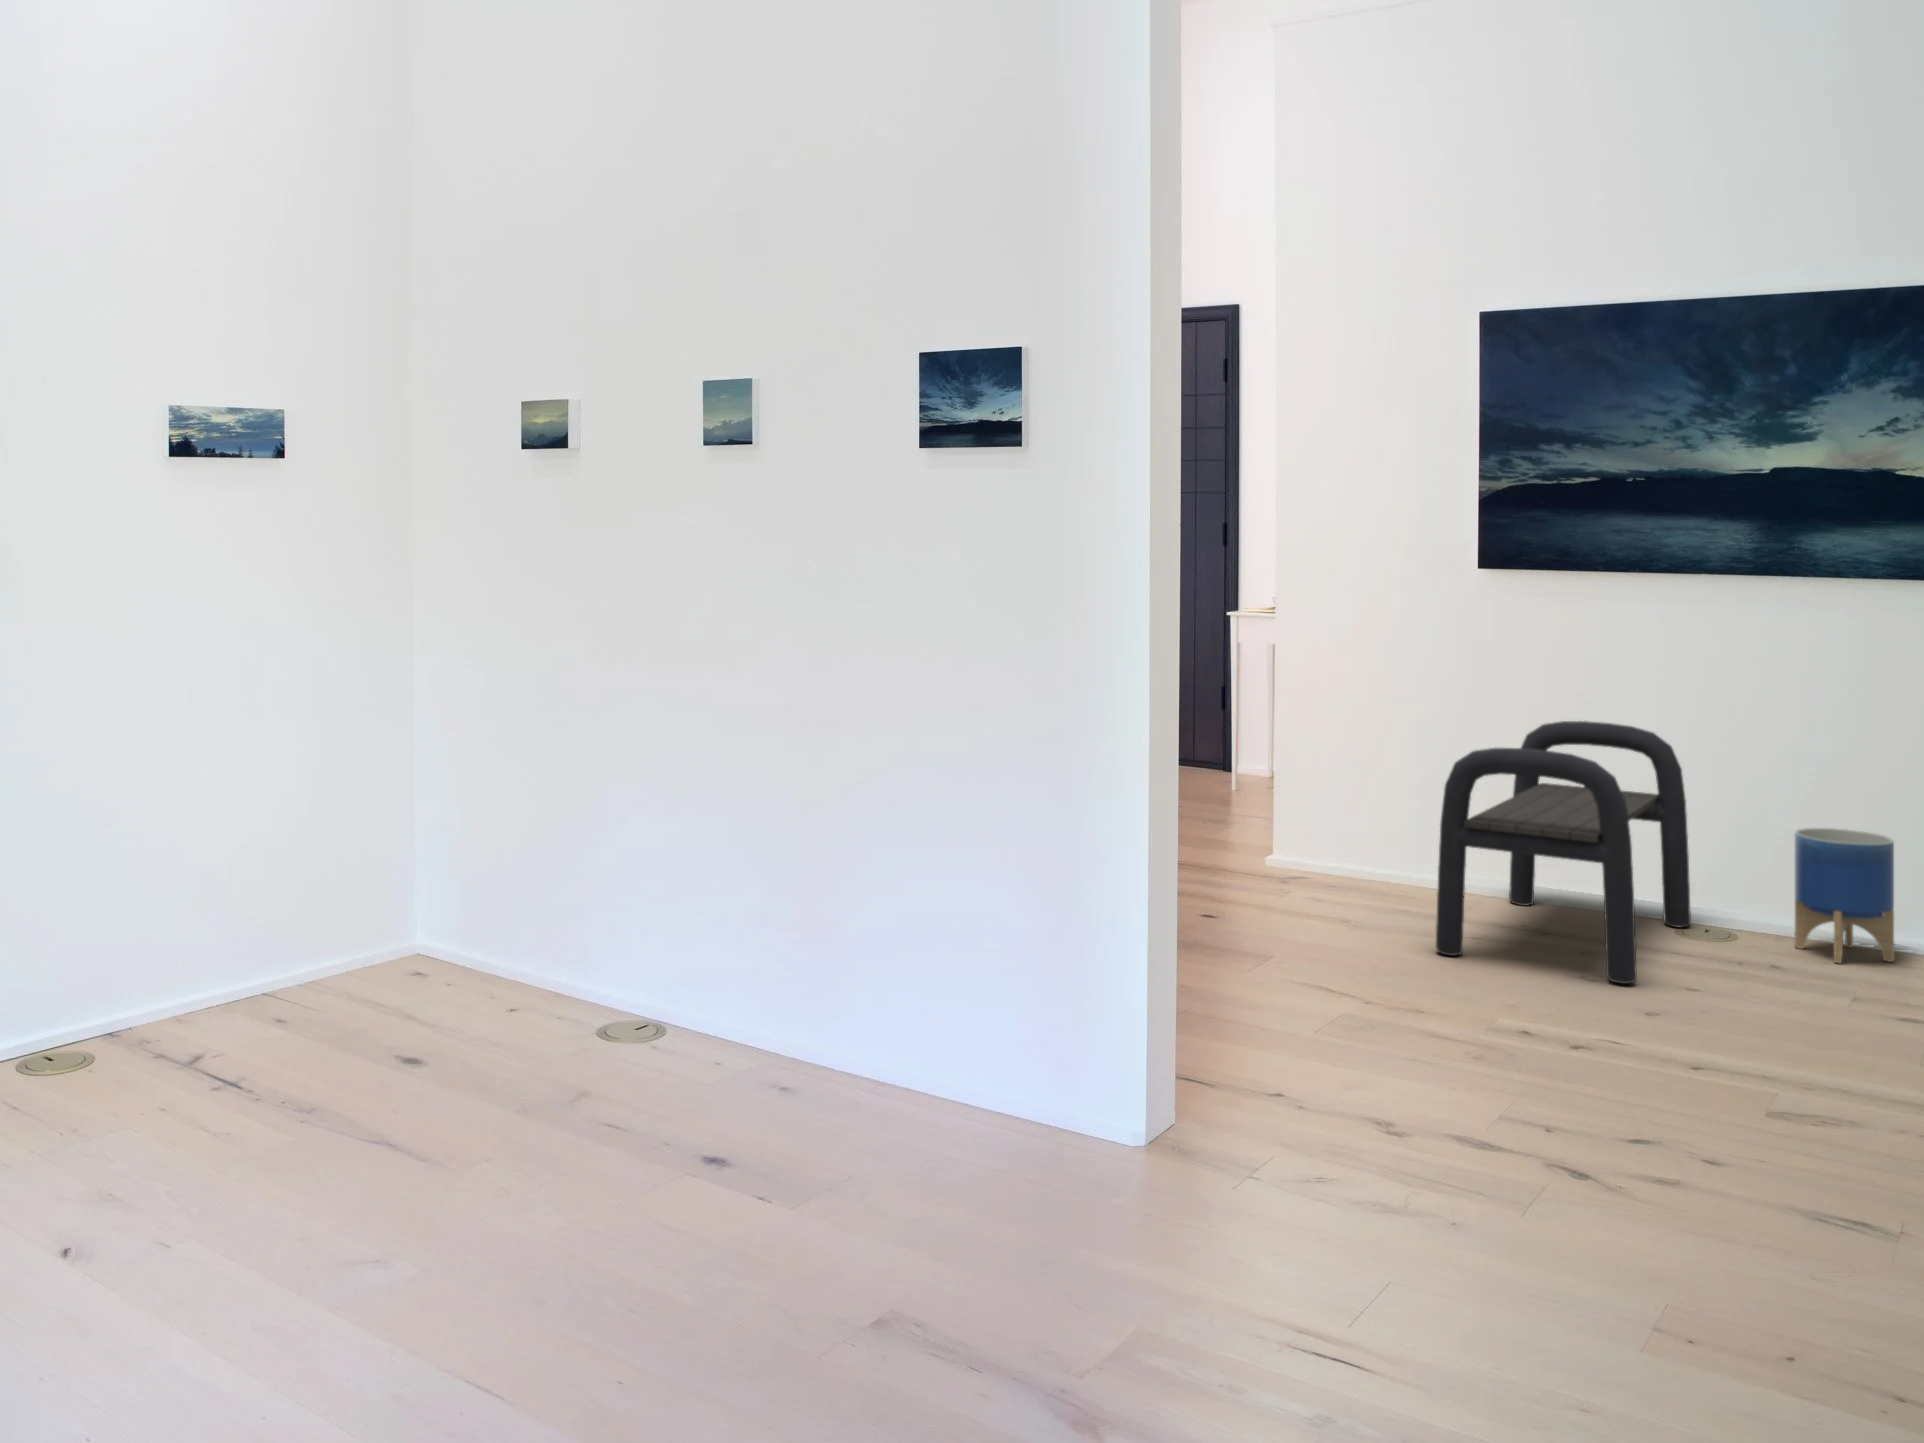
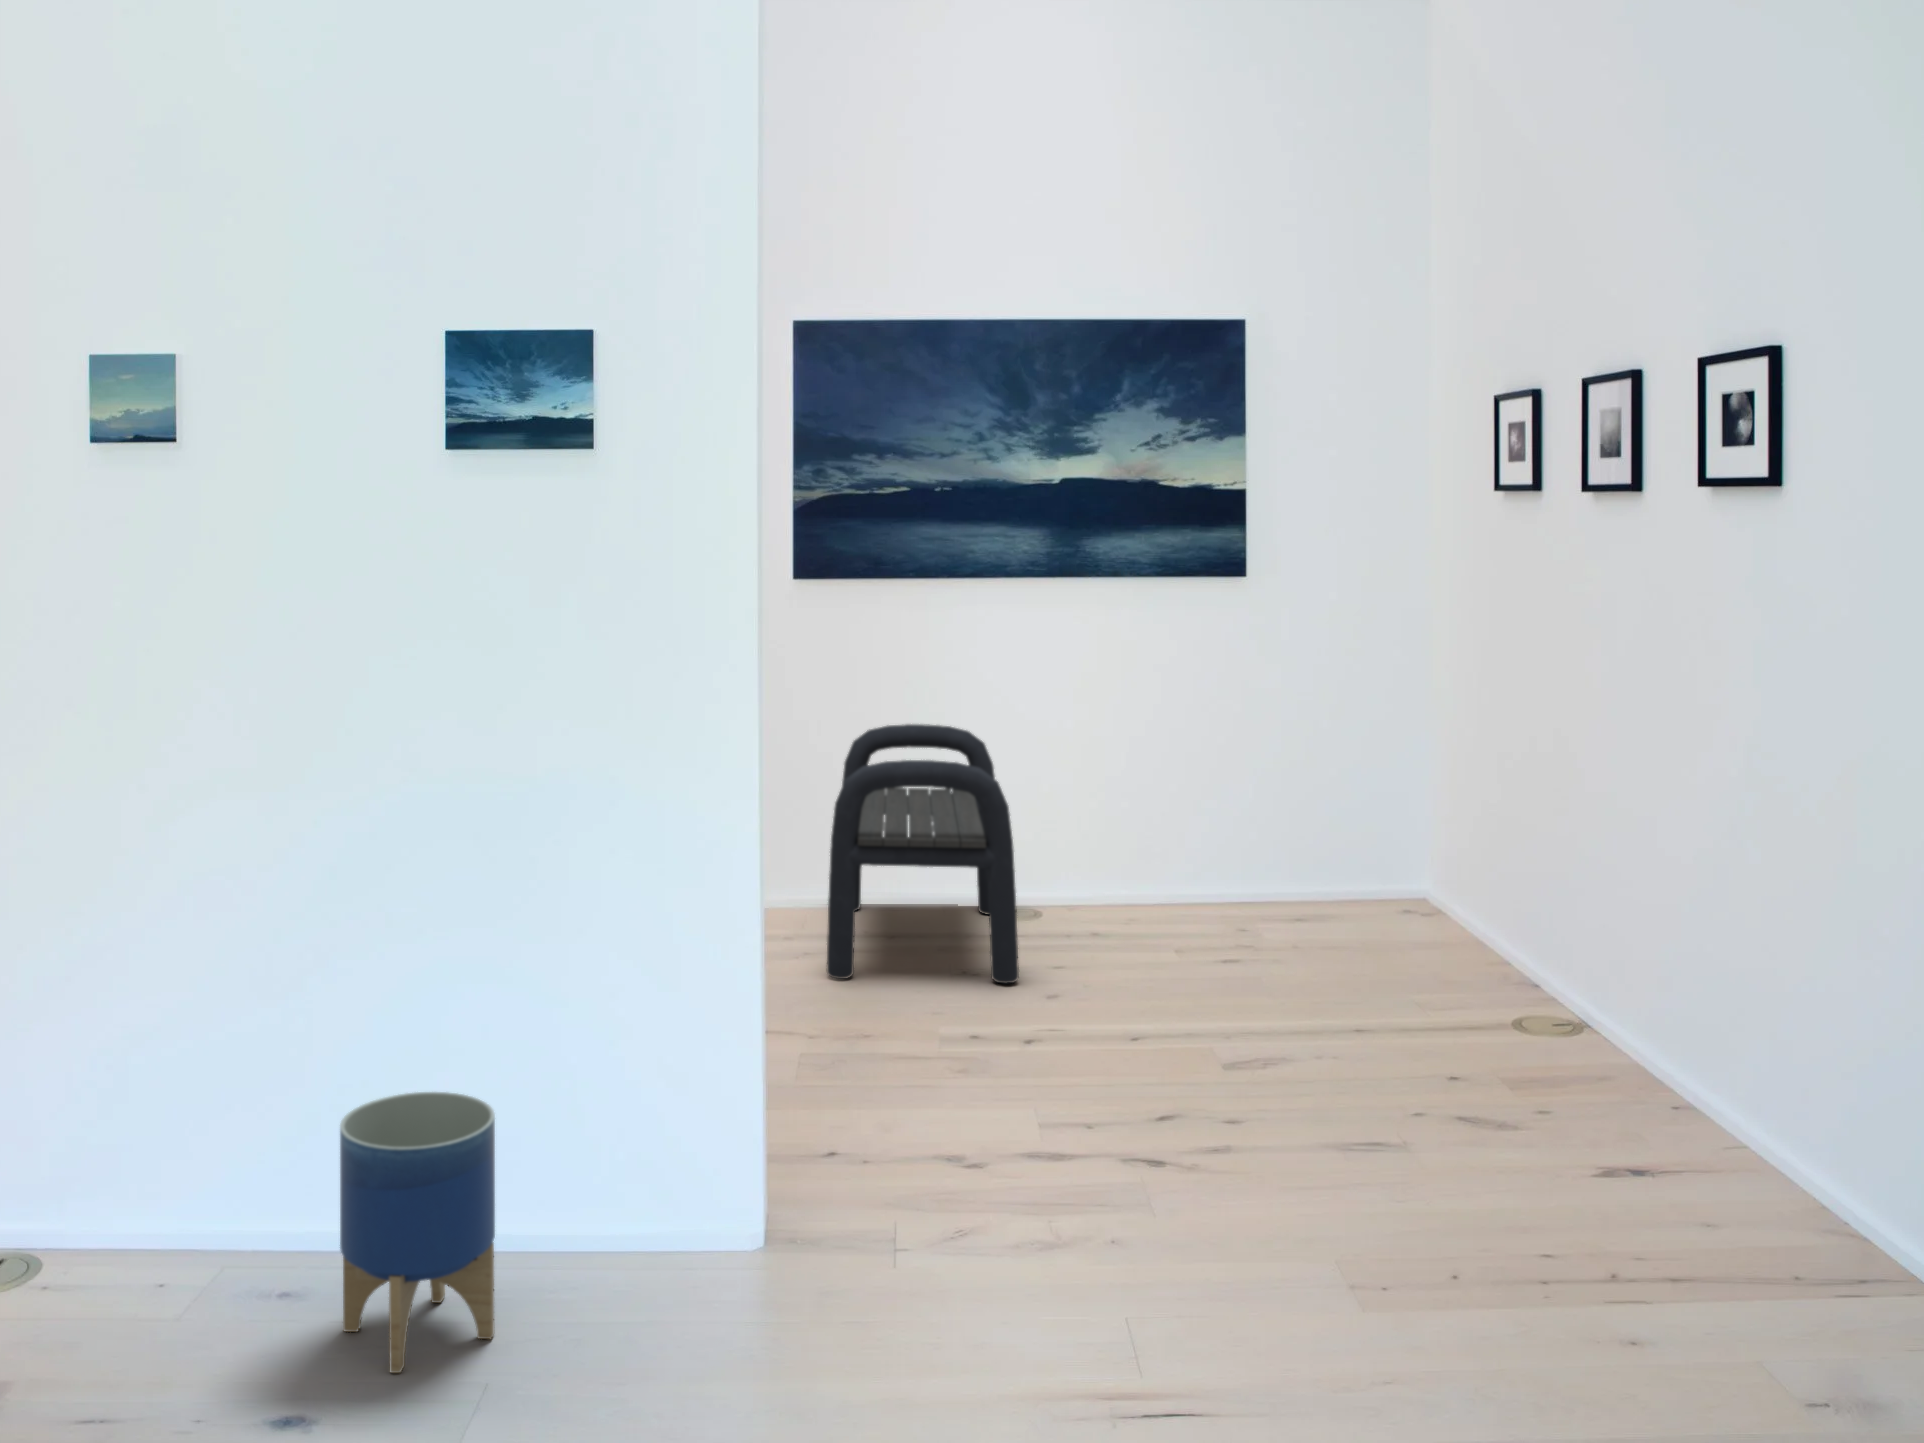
planter: present [1795,828,1894,963] -> present [340,1092,495,1373]

